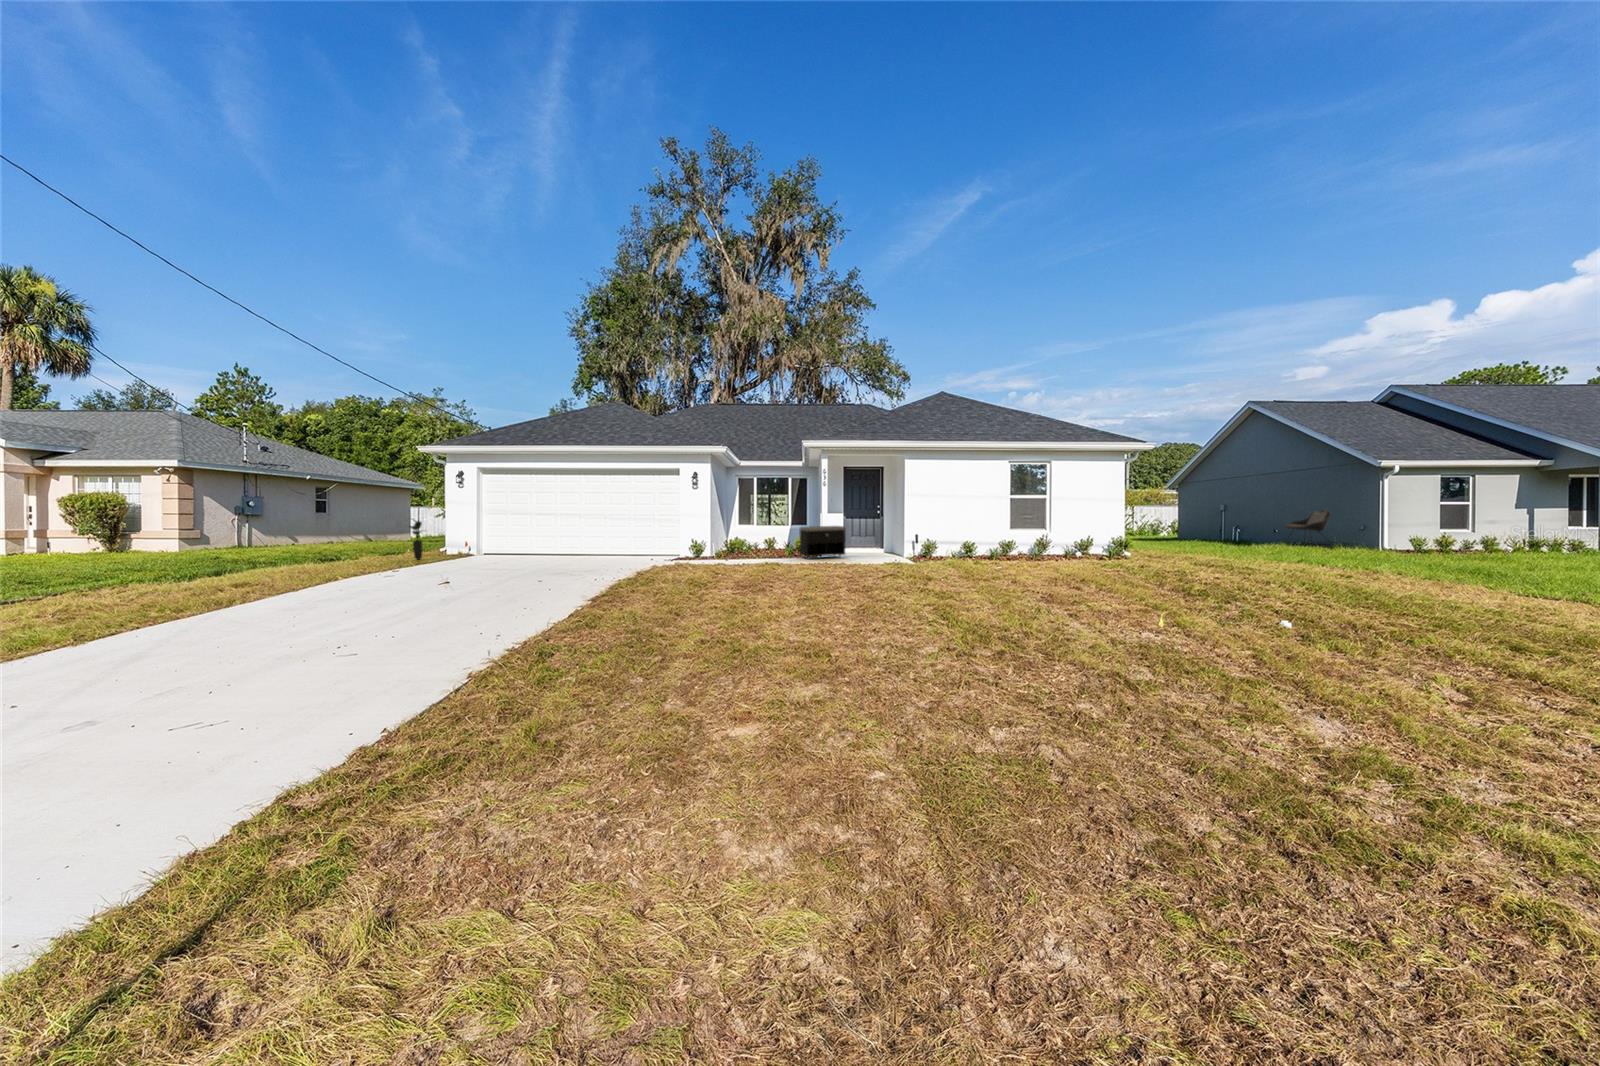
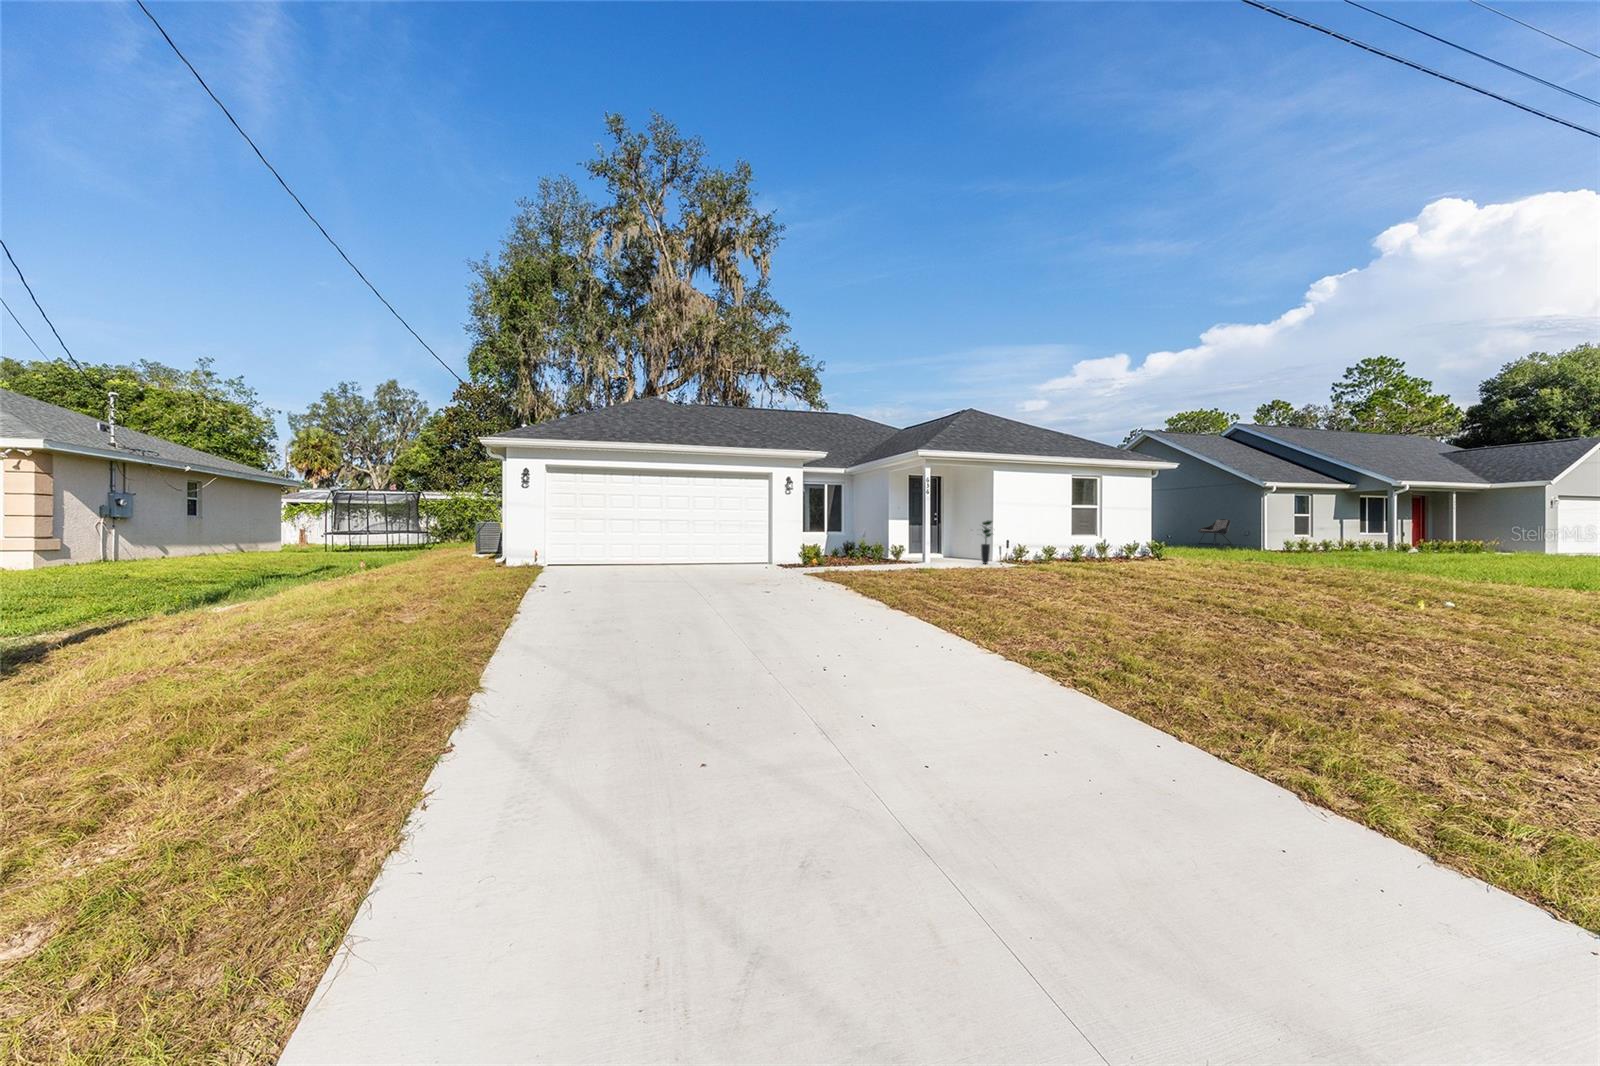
potted plant: present [410,521,422,560] -> present [981,521,992,564]
storage bench: present [799,526,846,559] -> none [894,531,936,562]

